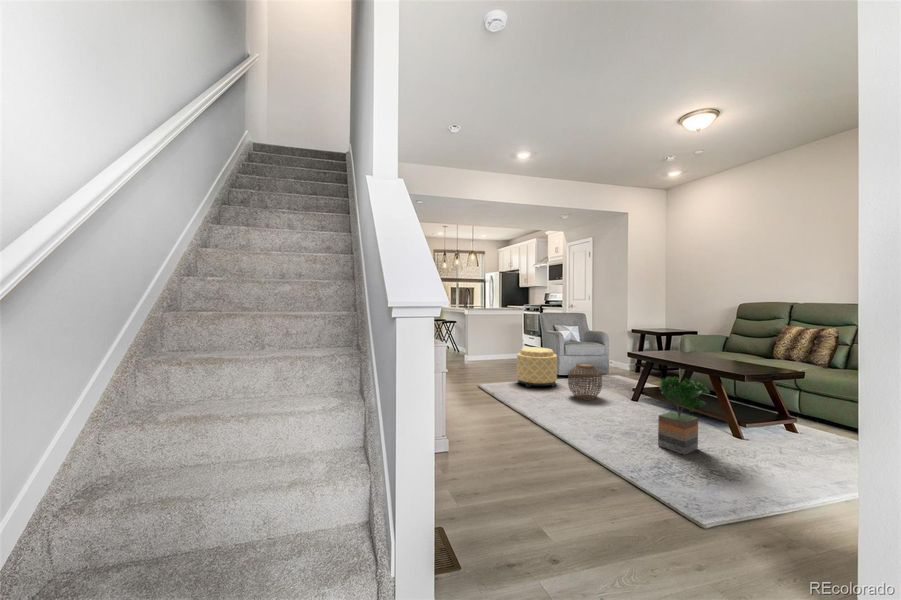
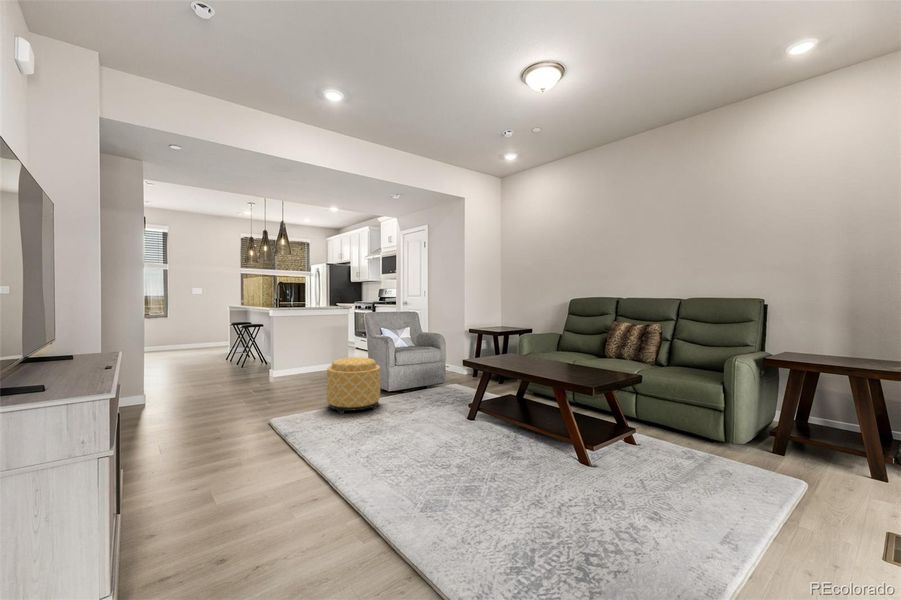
woven basket: present [568,363,602,400] -> none [391,377,433,427]
potted tree: present [658,377,708,455] -> none [500,397,565,512]

